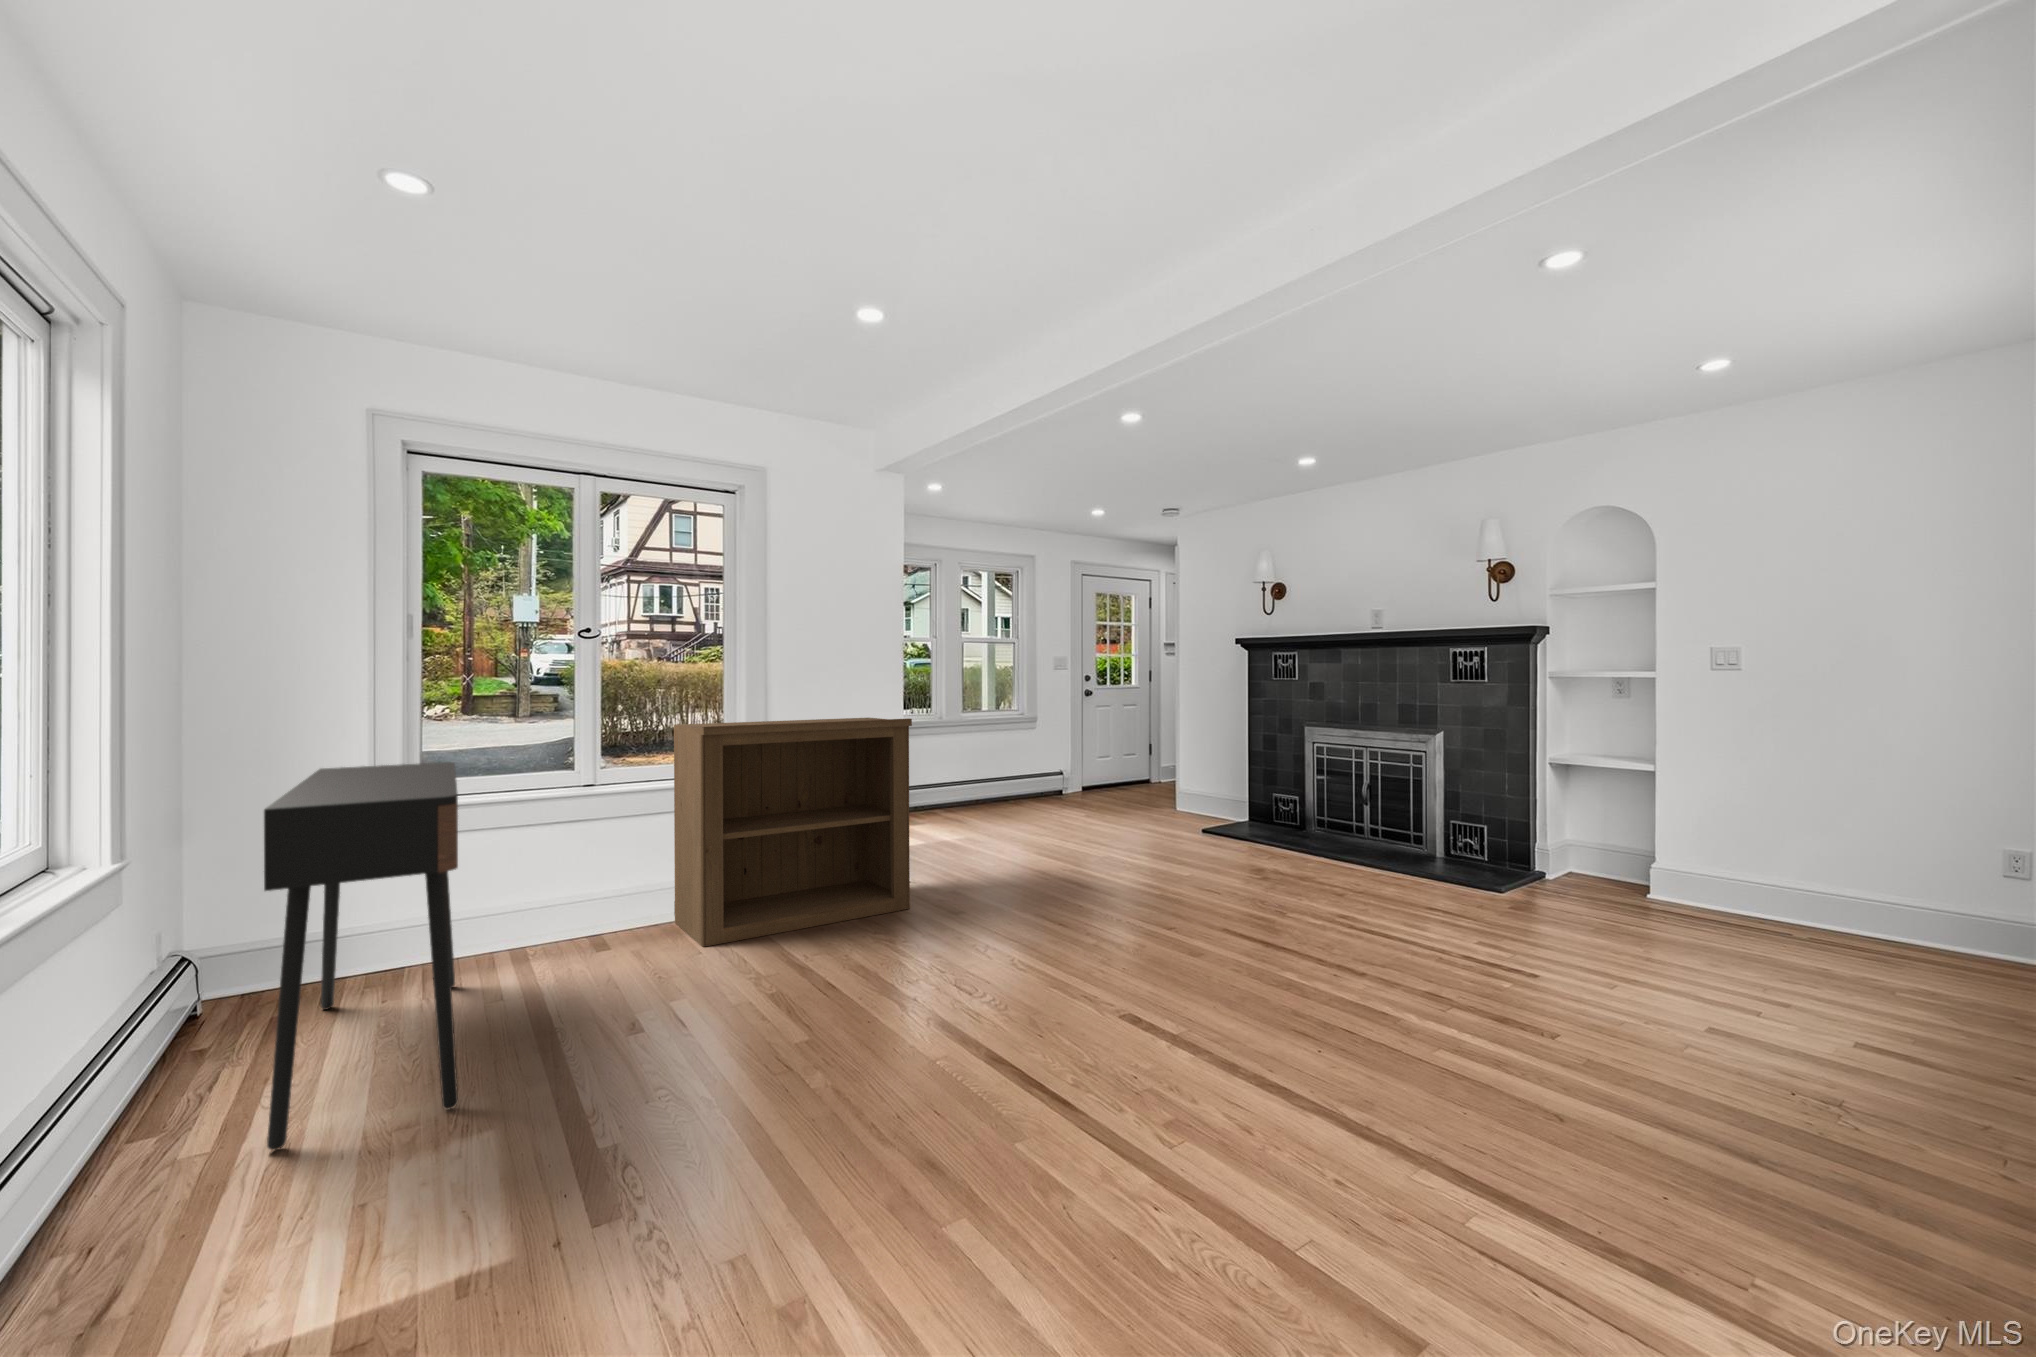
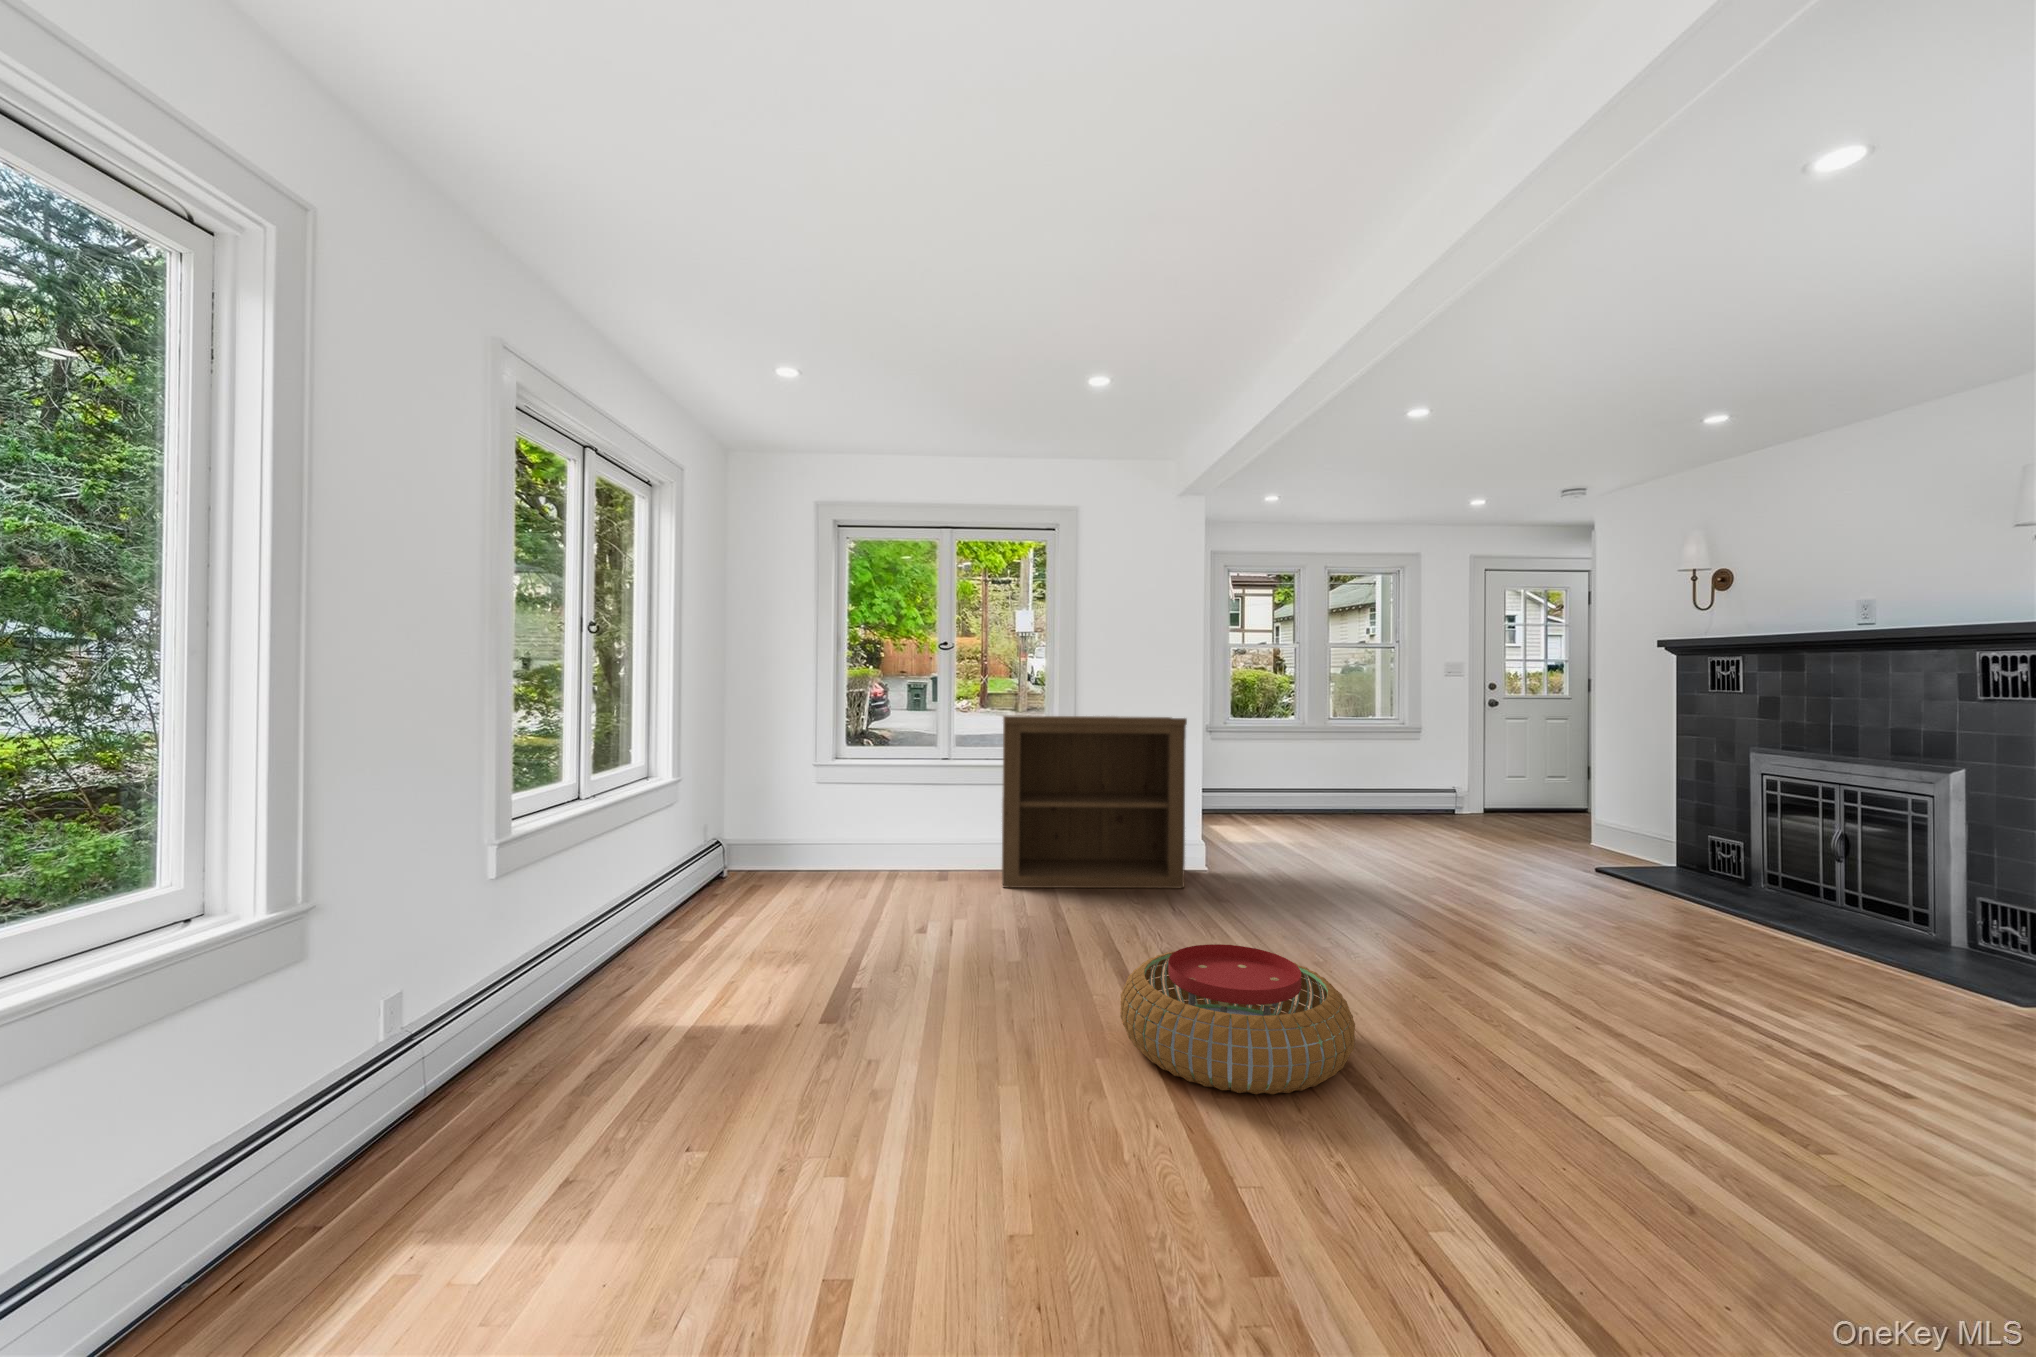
console table: present [264,762,458,1150] -> none [690,732,845,948]
pouf: none [1015,959,1256,1116] -> present [1120,944,1355,1094]

